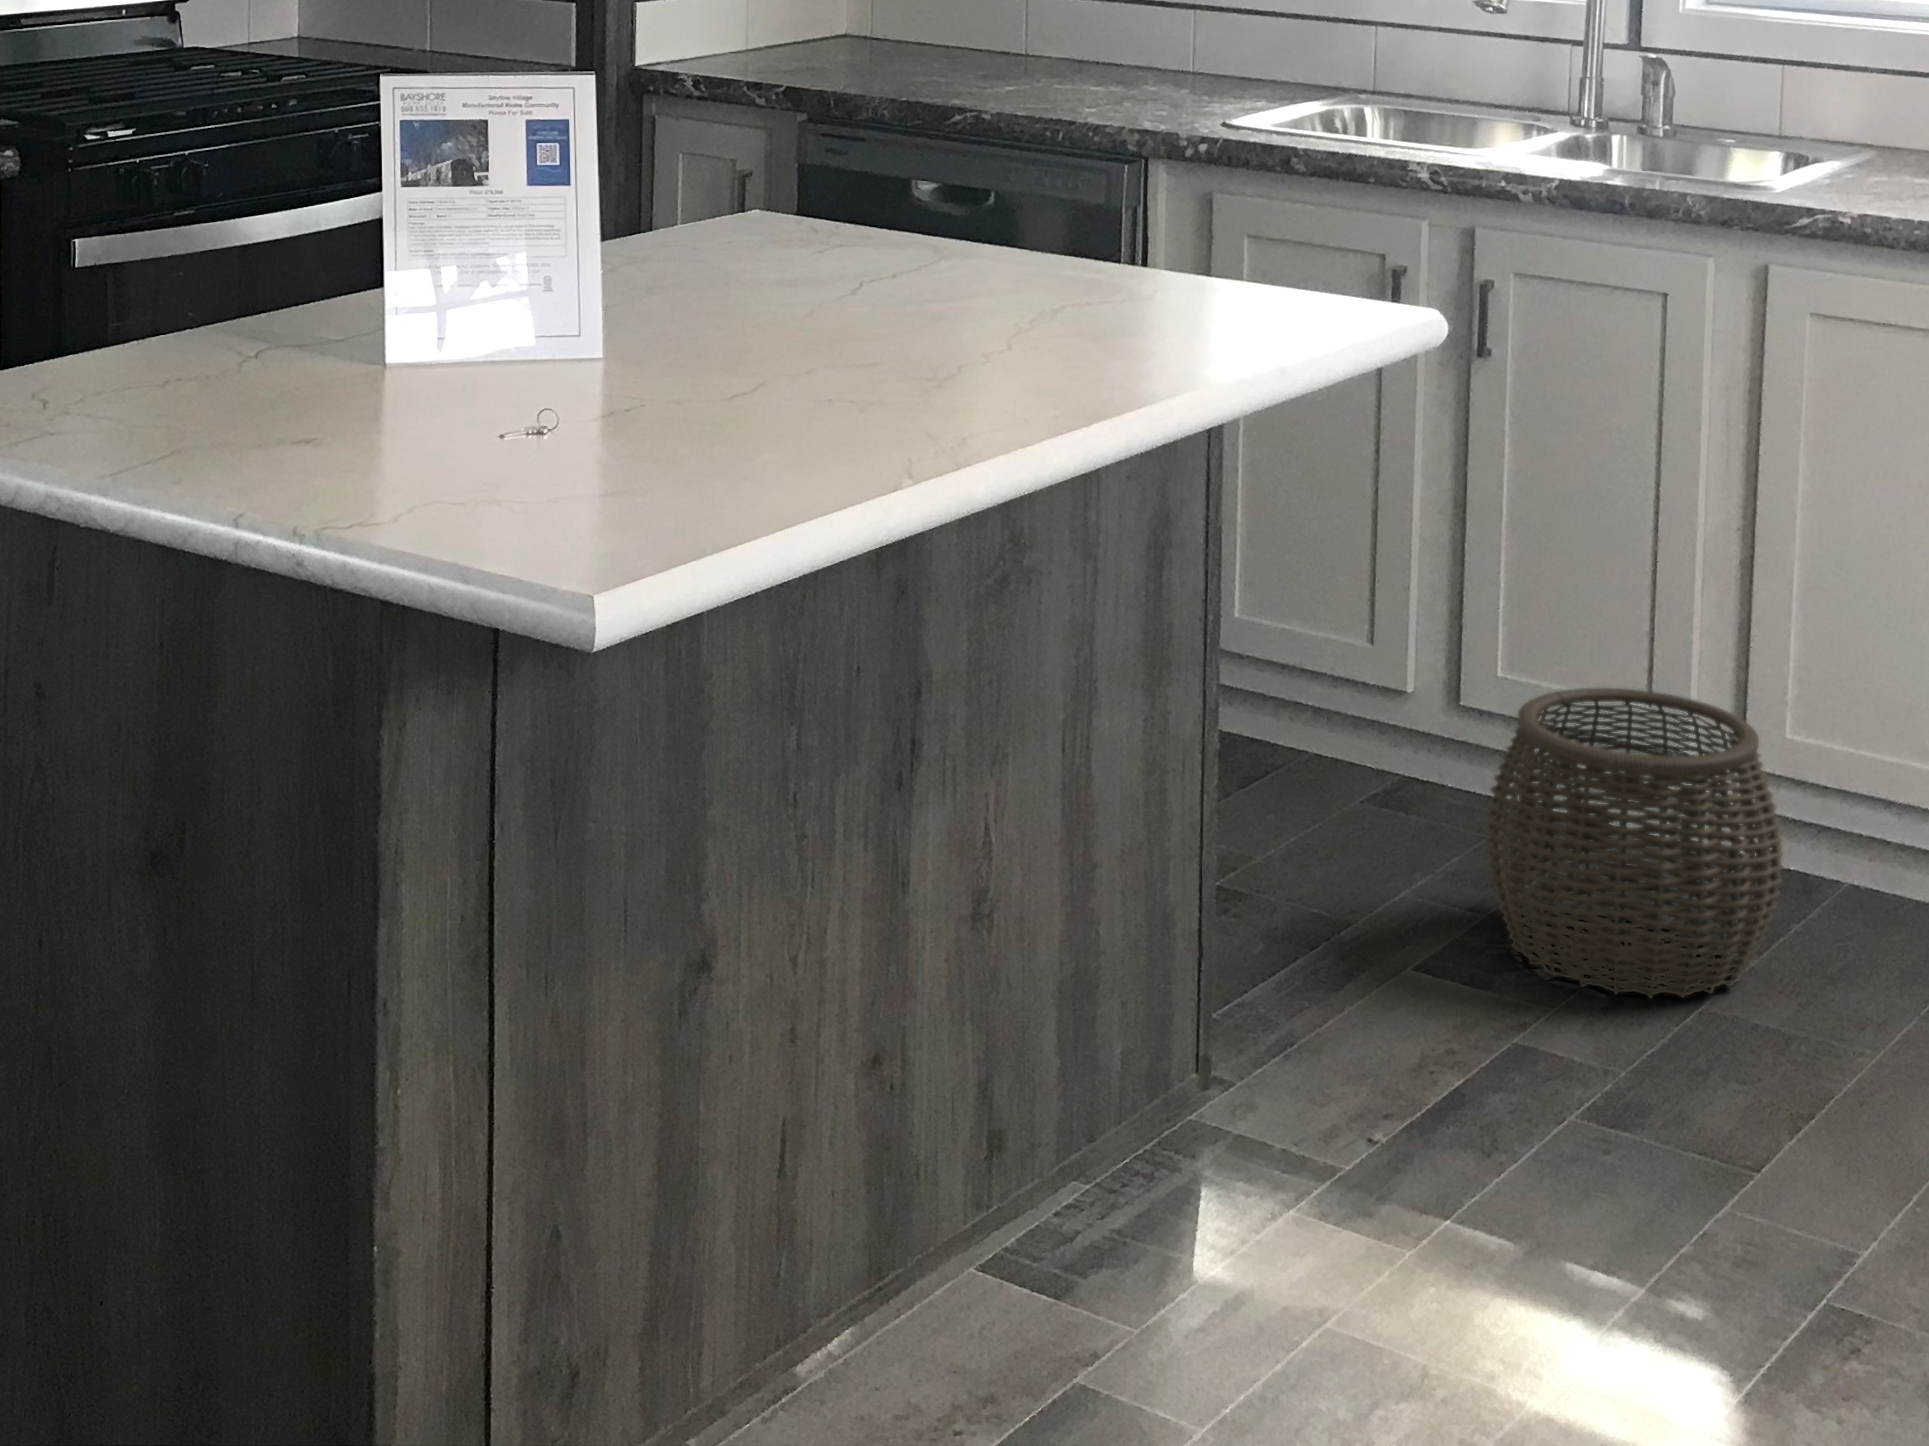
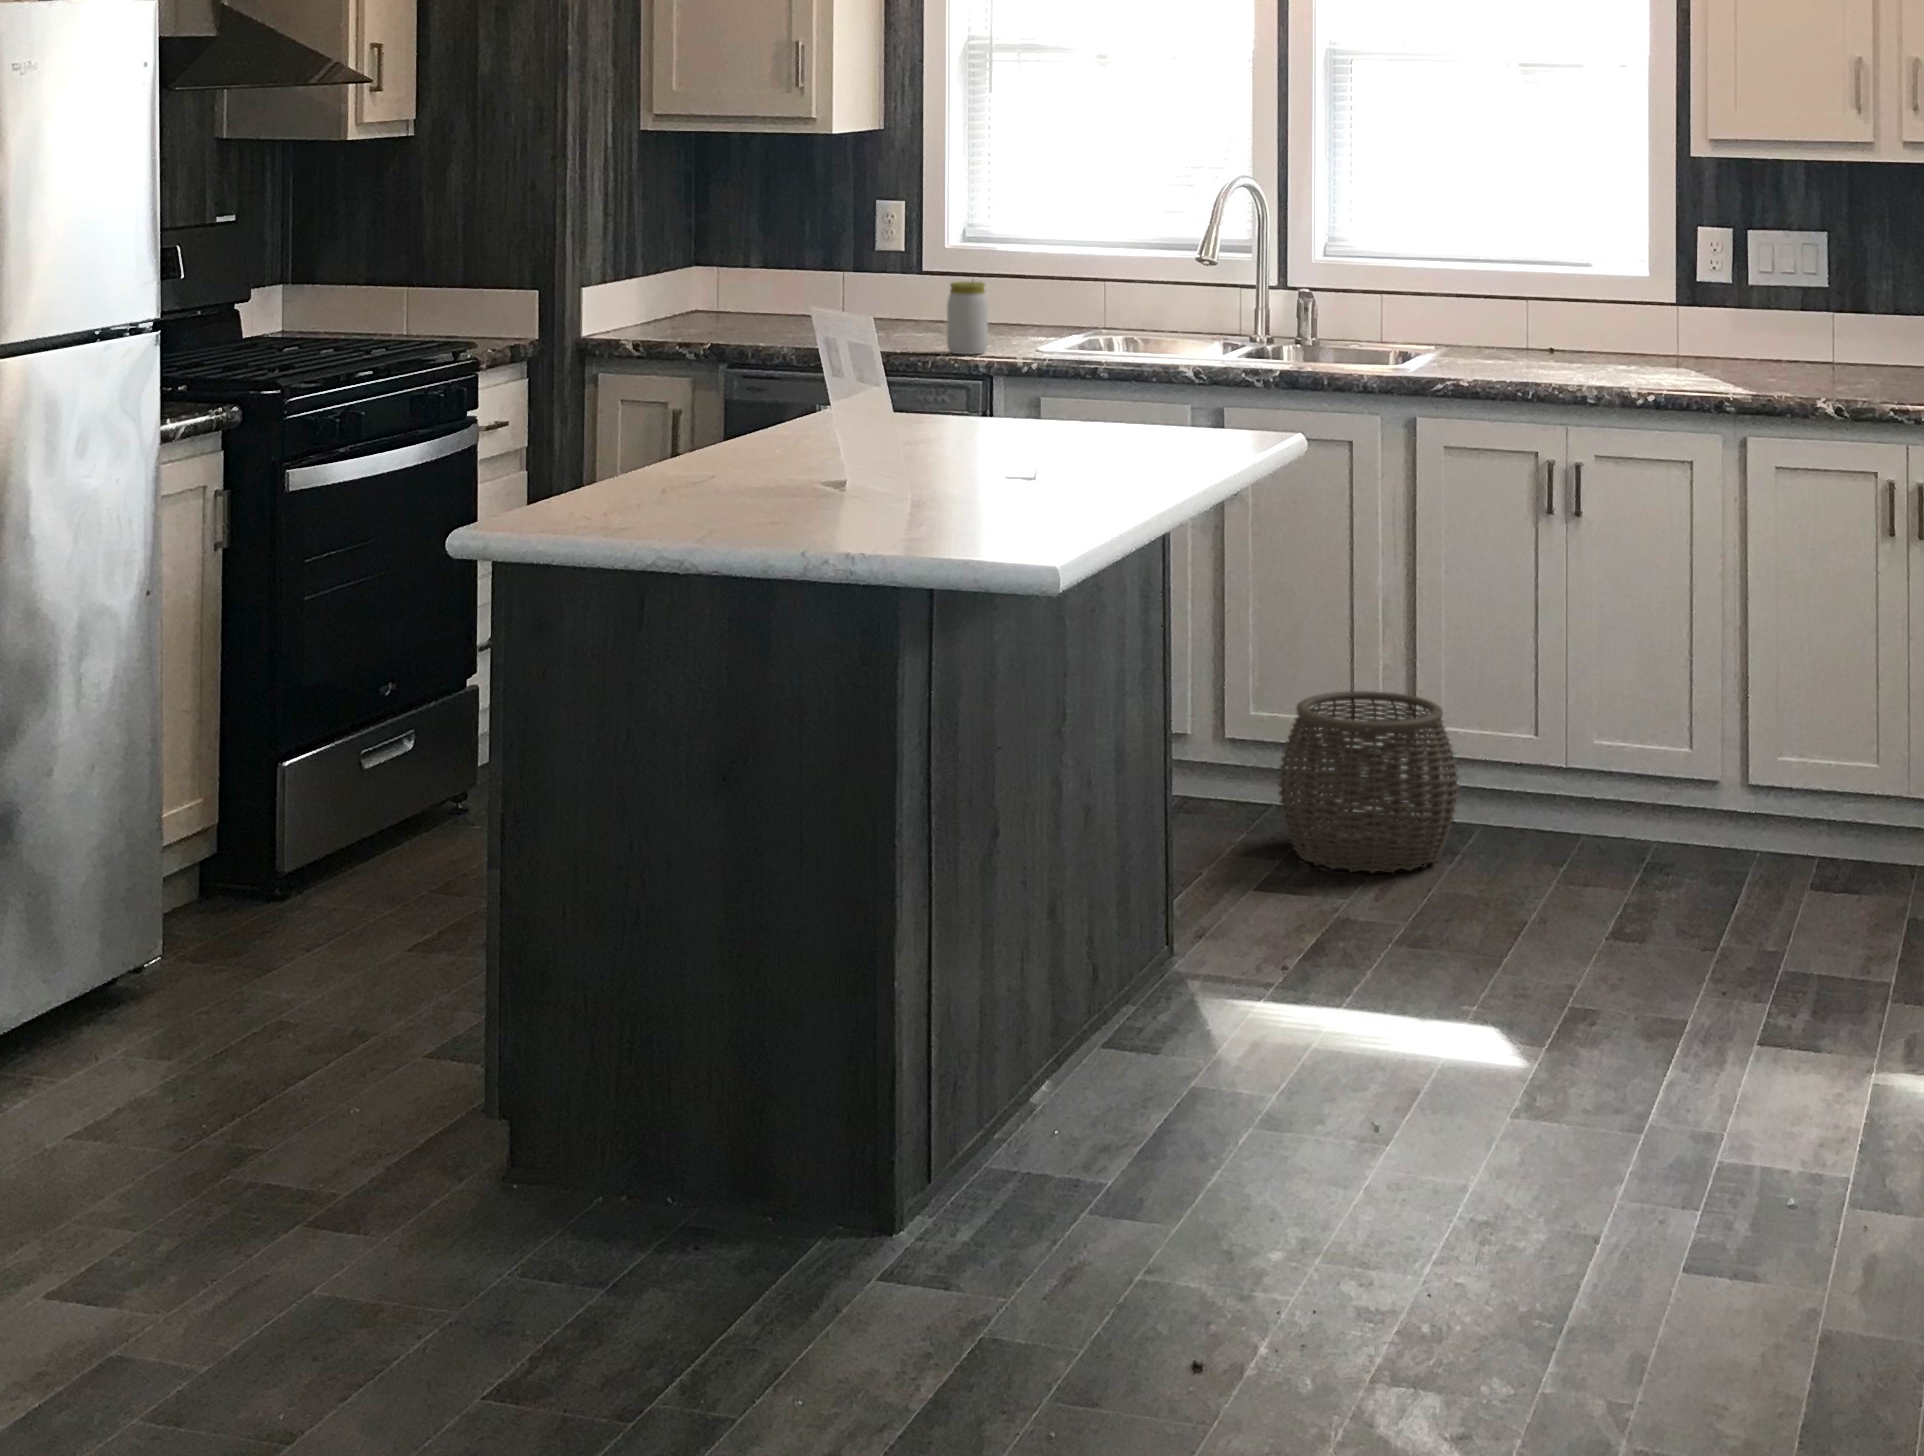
jar: none [1096,17,1156,123] -> present [947,282,988,354]

